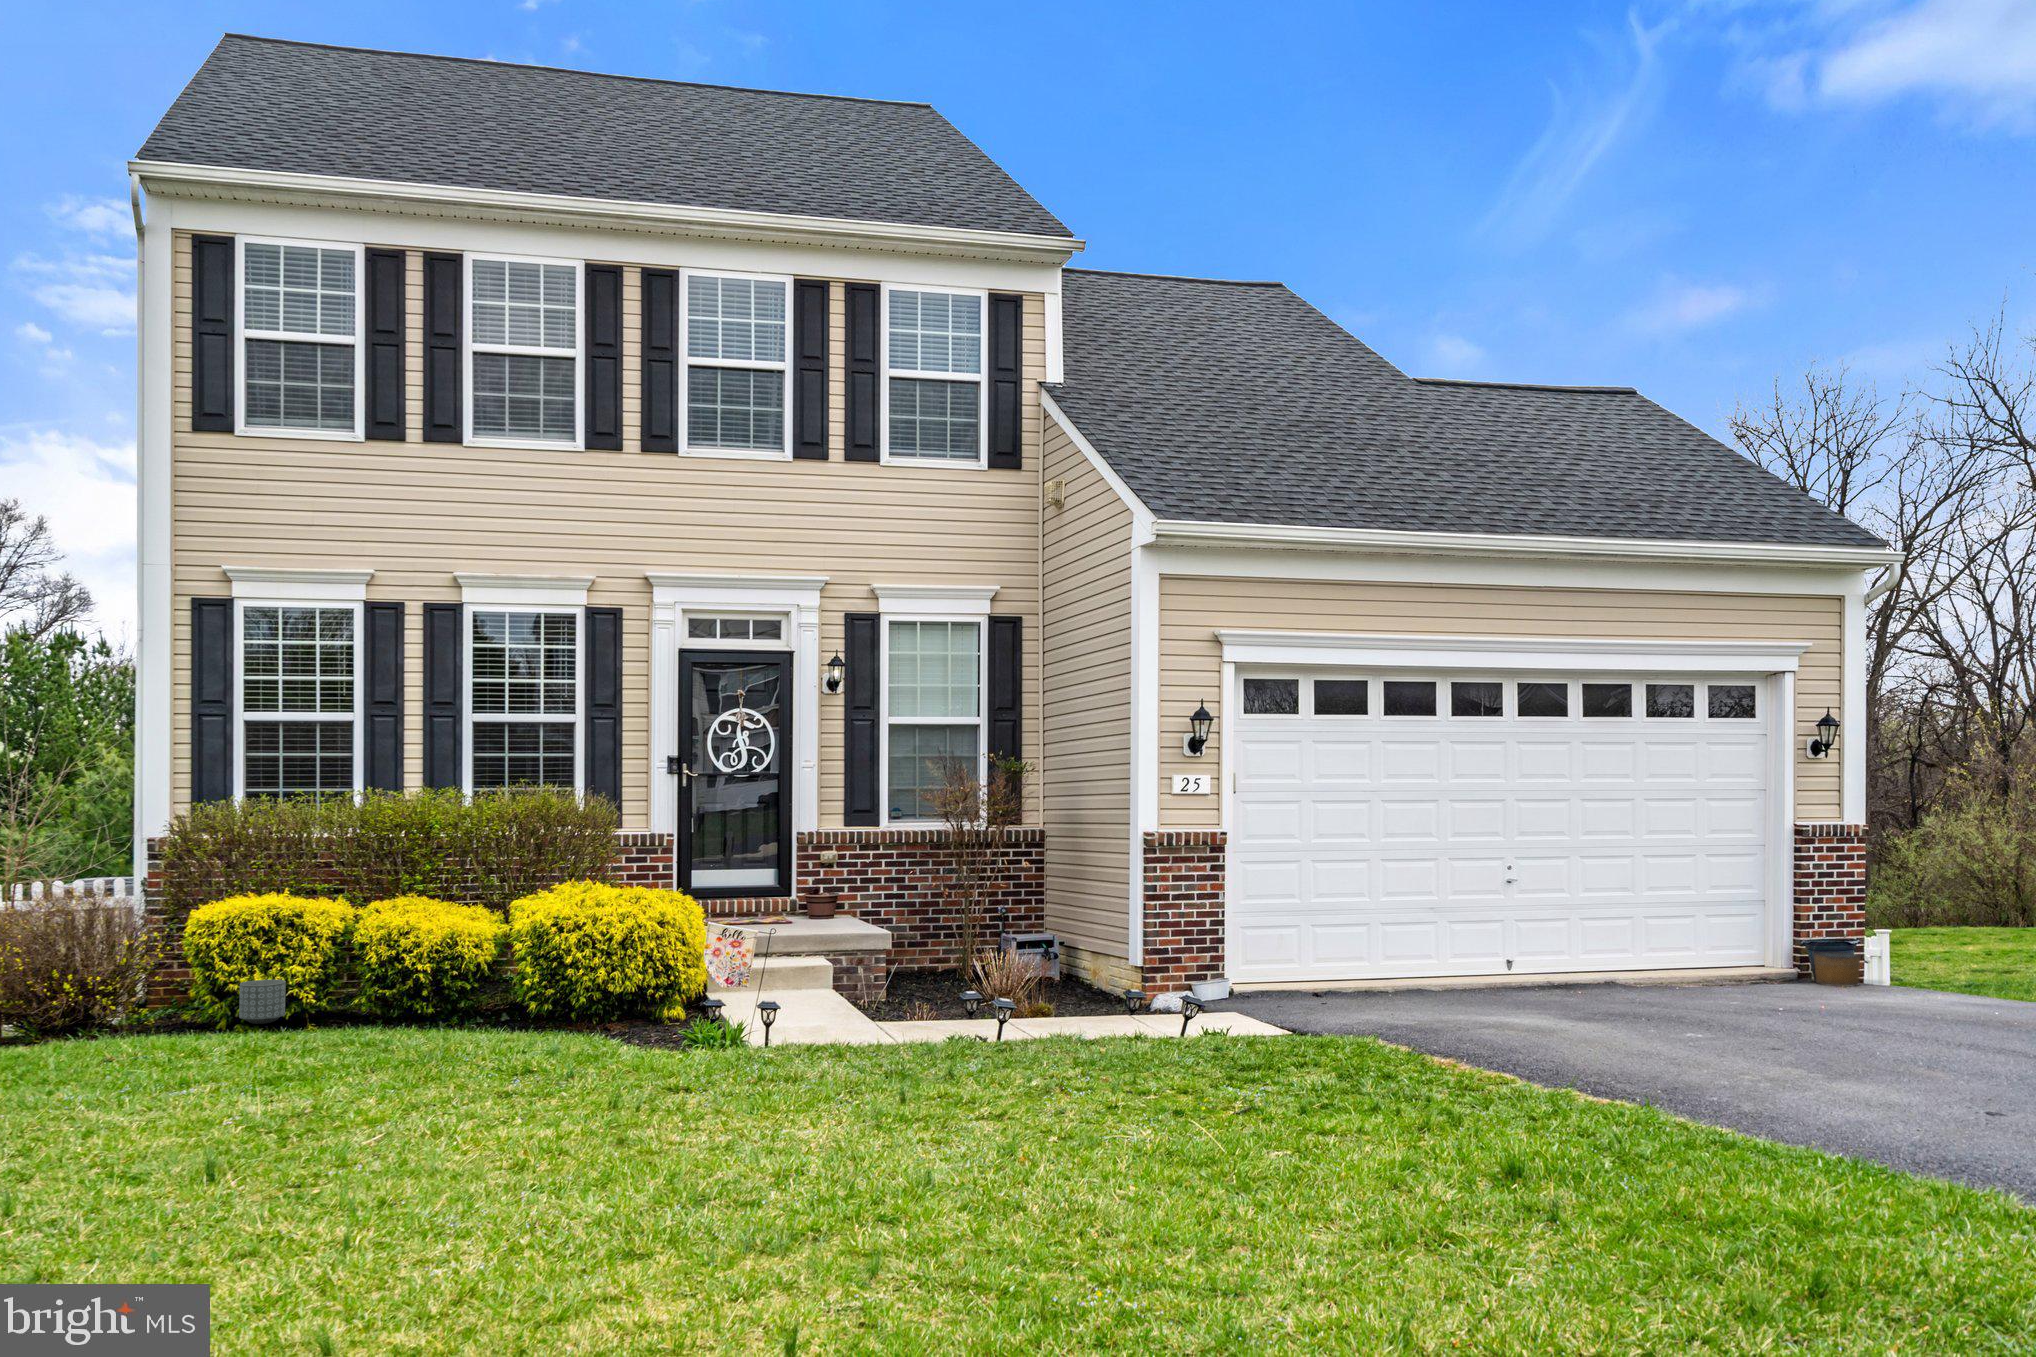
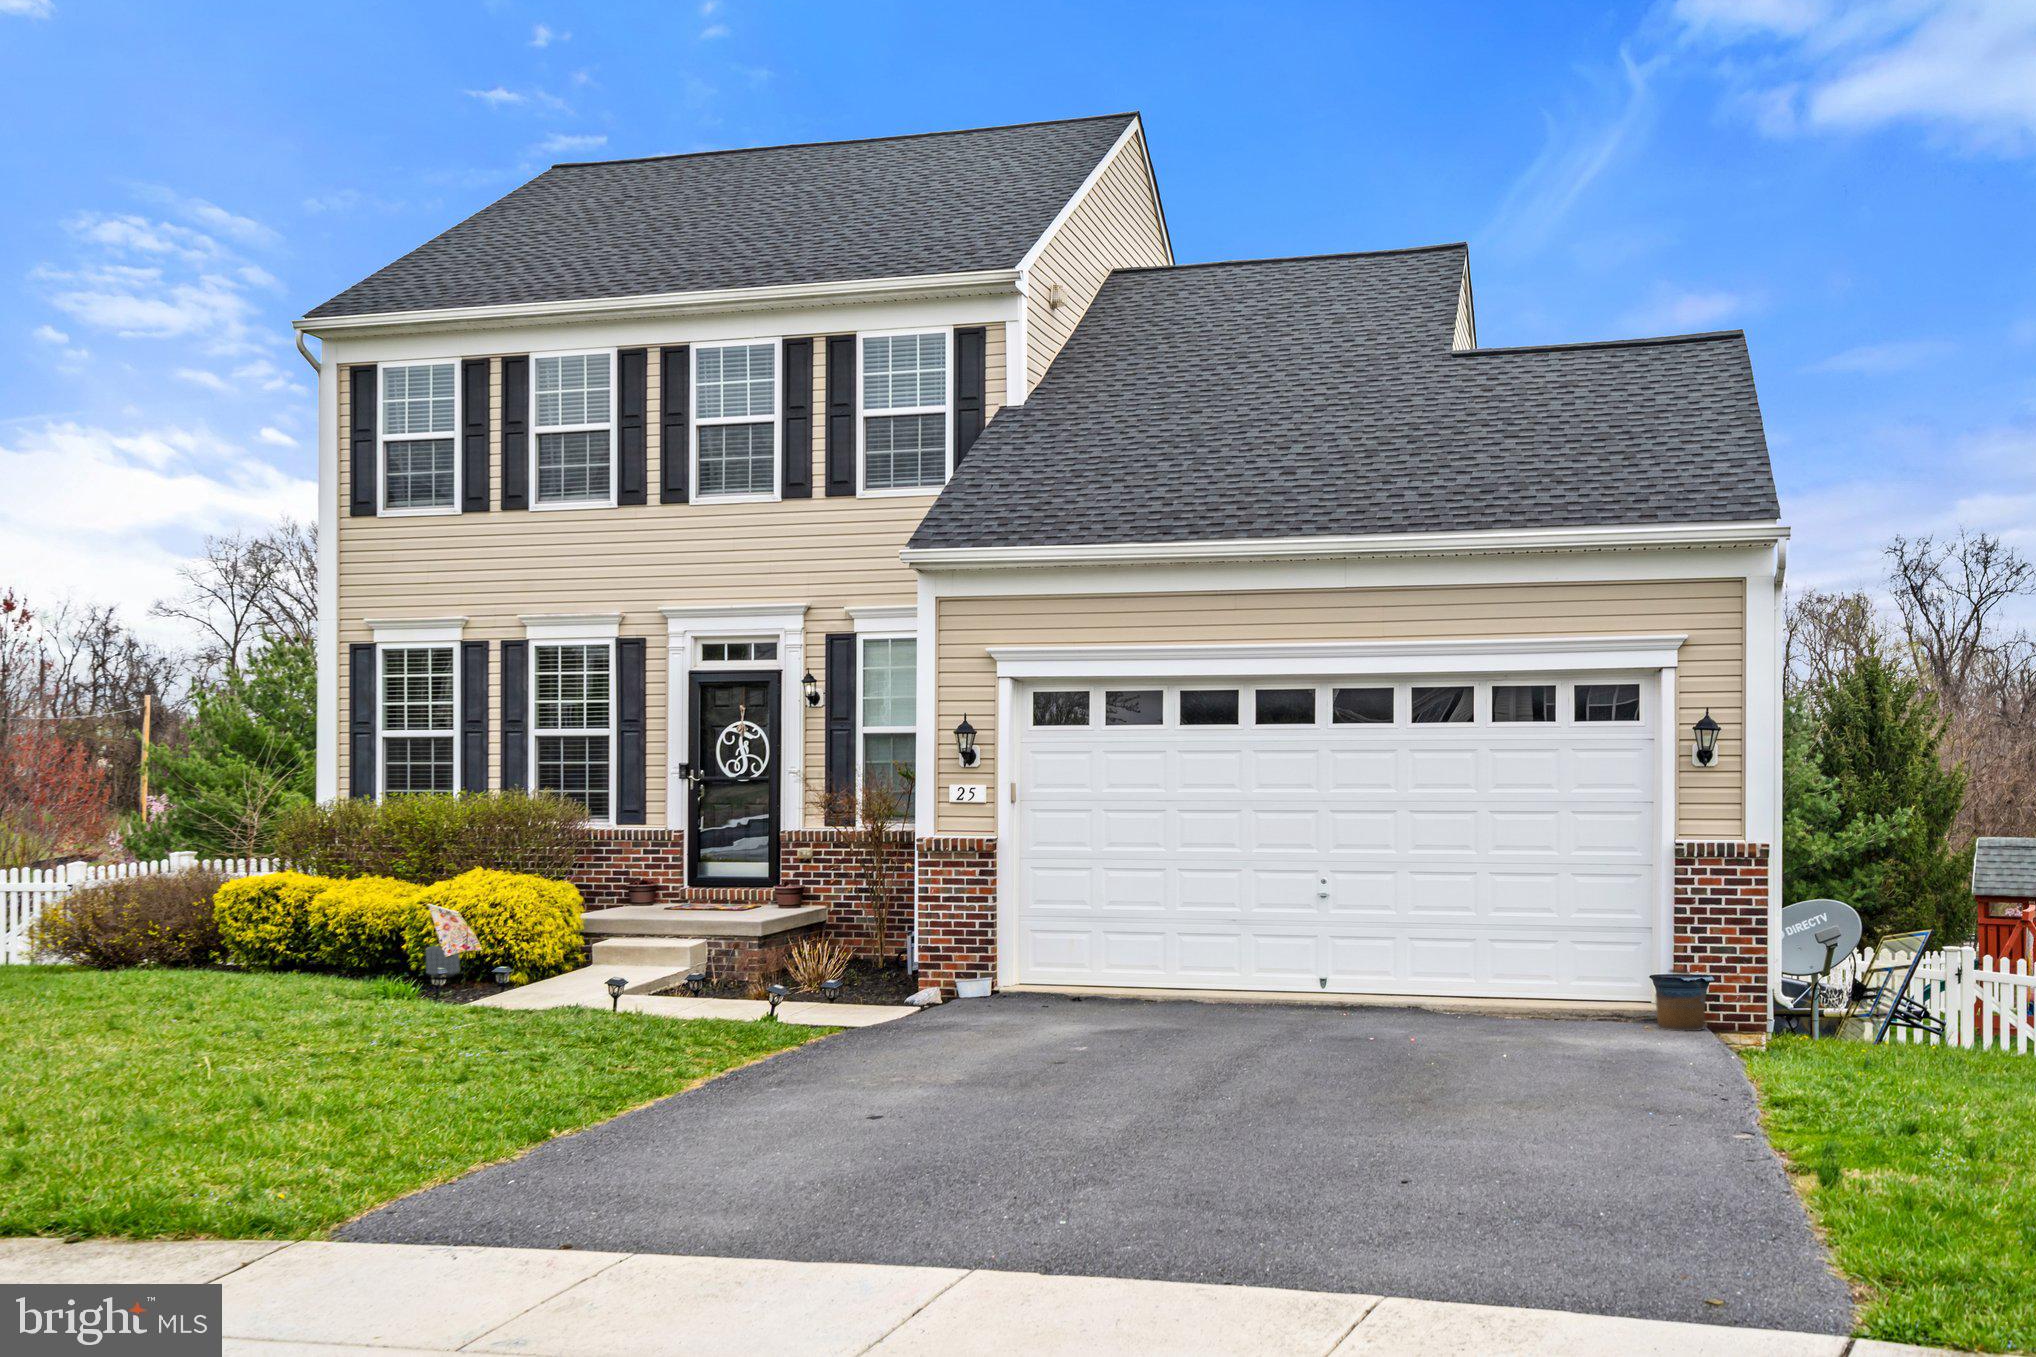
planter: present [239,980,286,1024] -> present [426,946,460,979]

